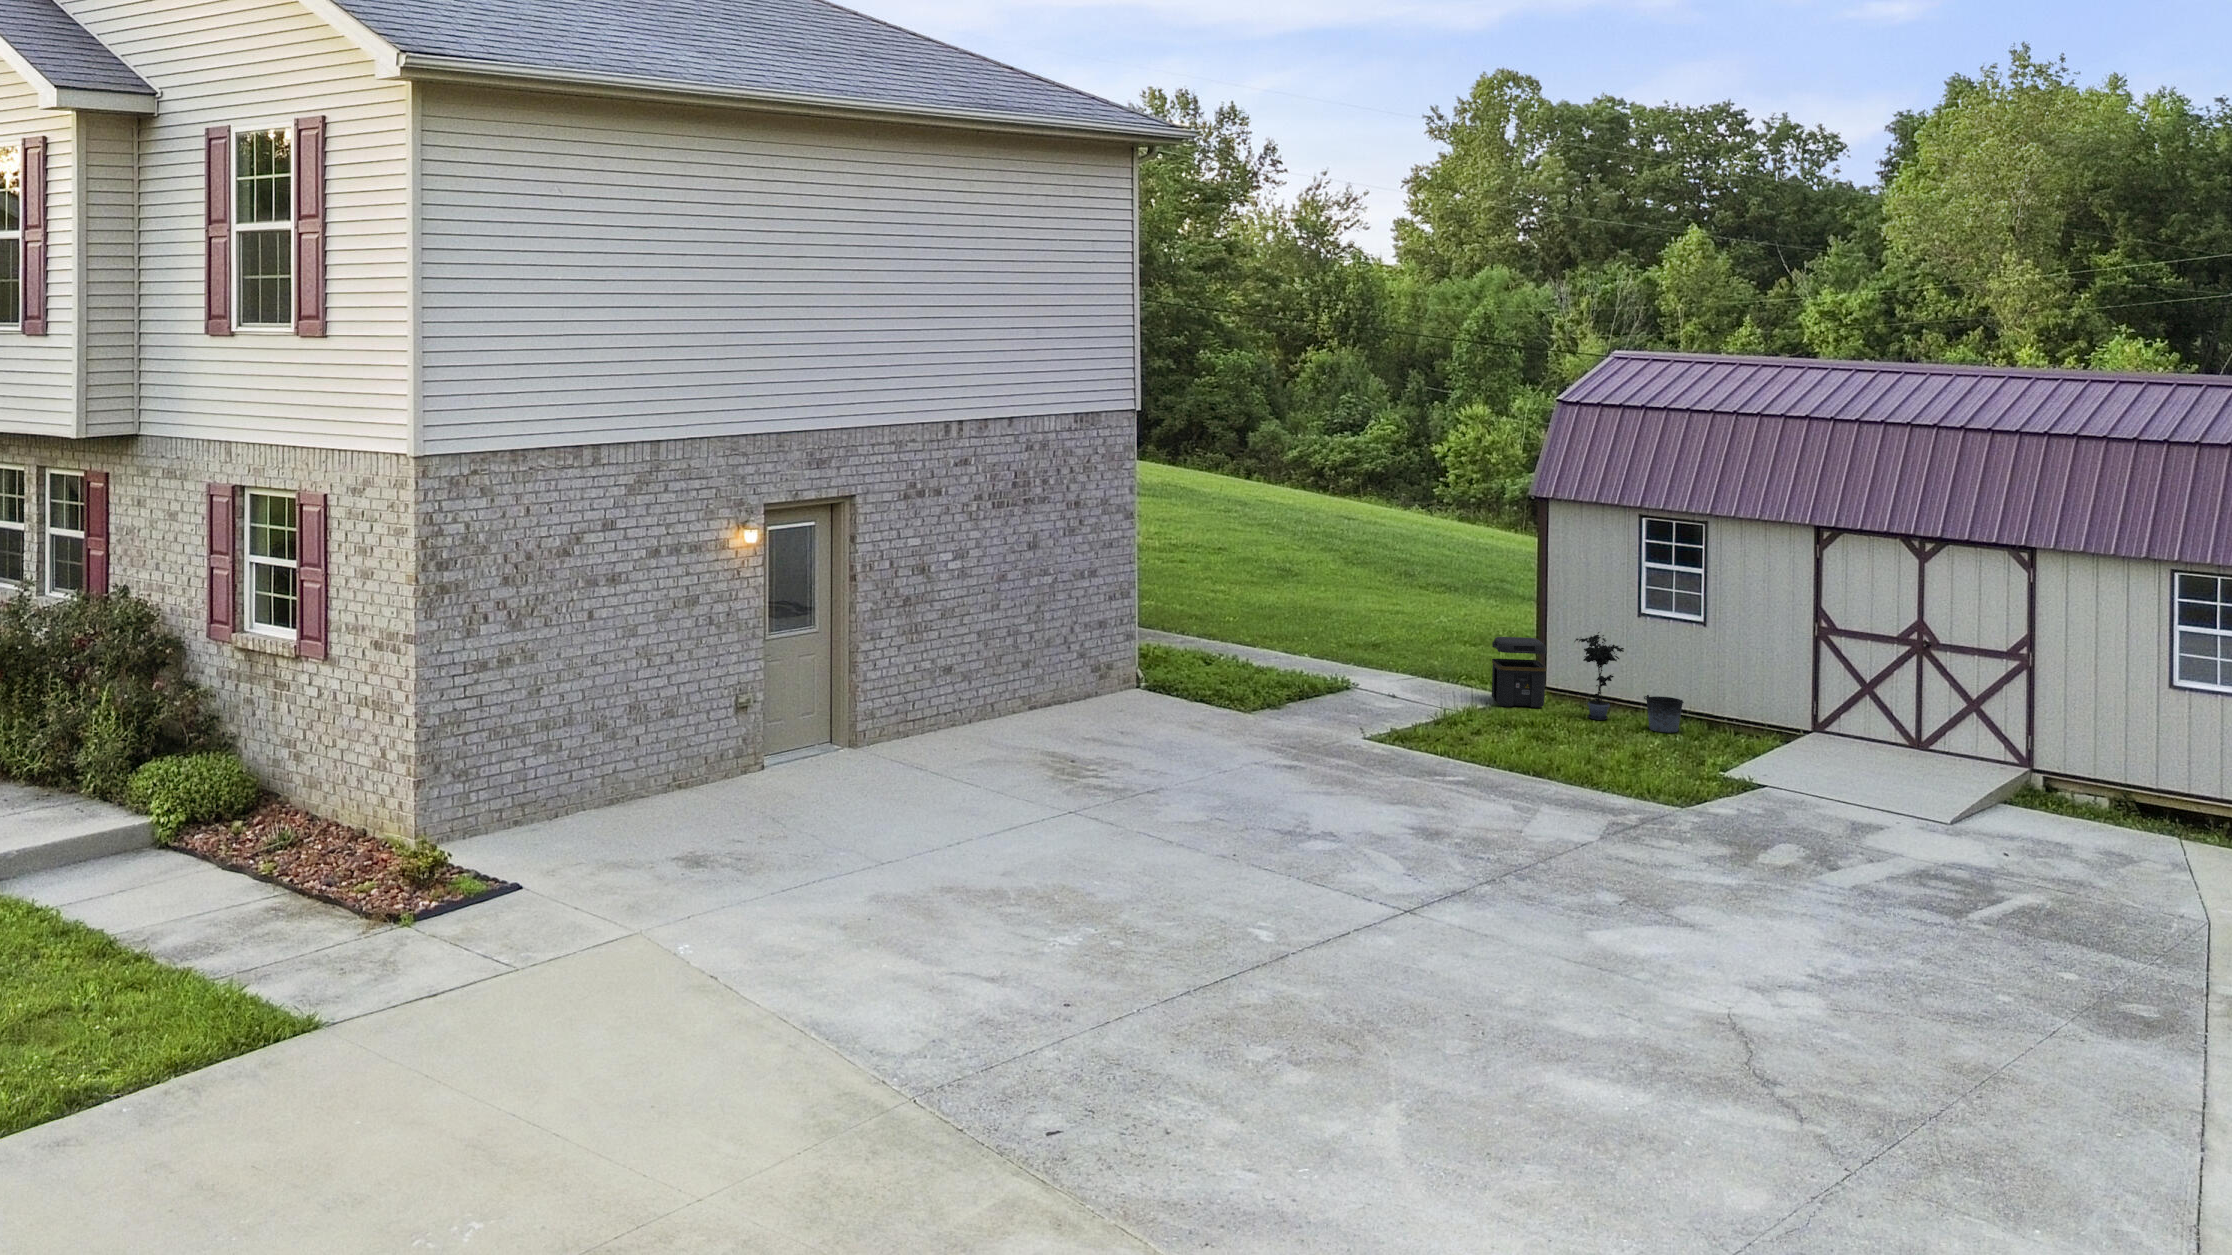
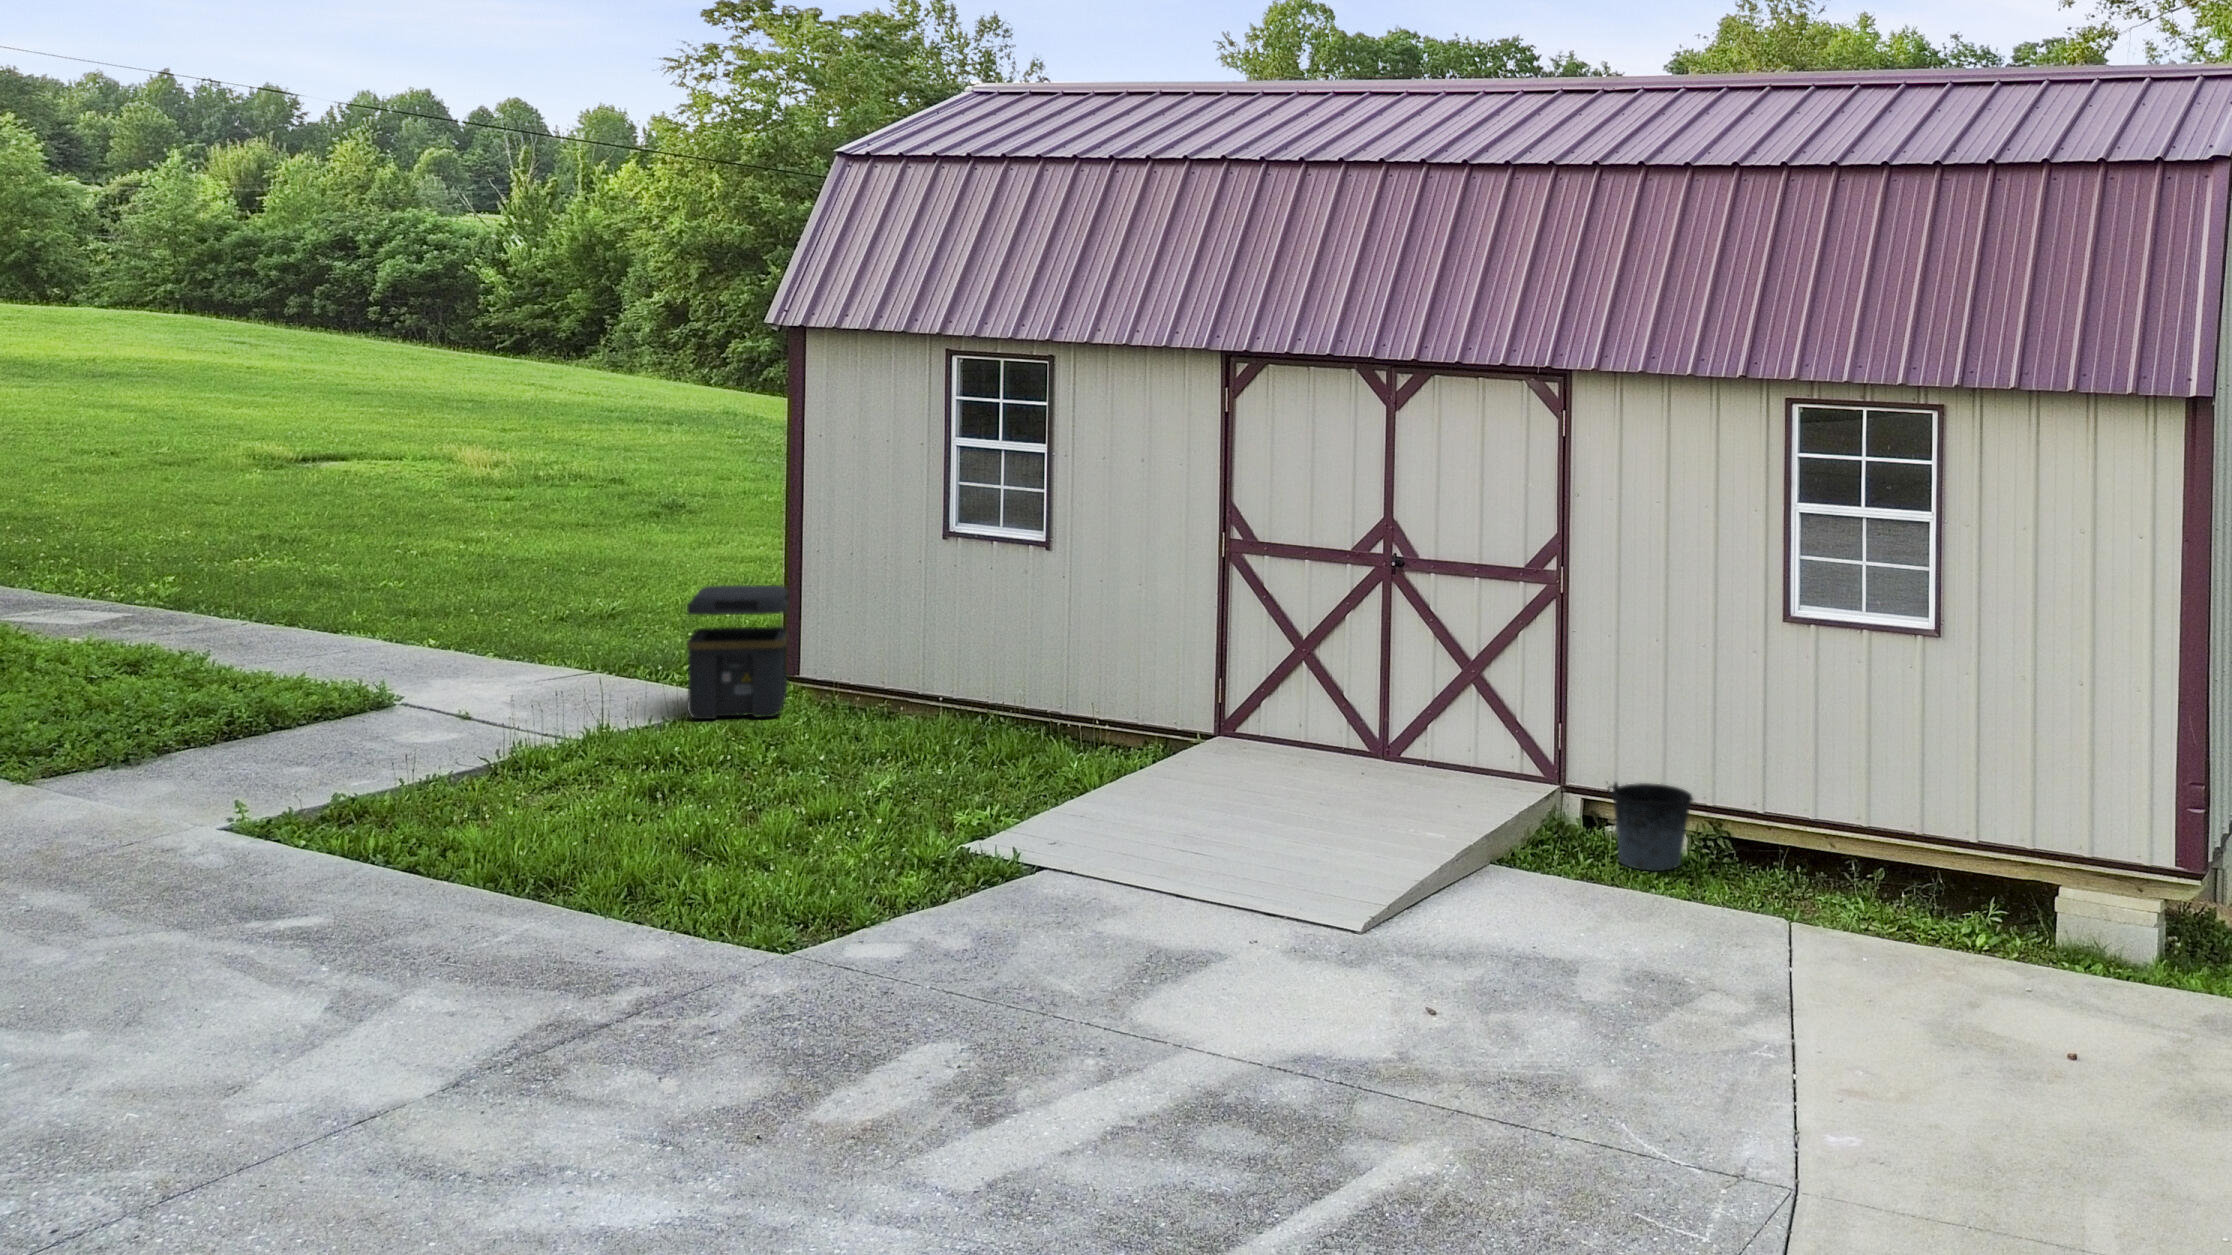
potted plant: present [1574,632,1624,720] -> none [826,566,907,736]
bucket: present [1644,695,1684,733] -> present [1608,783,1693,871]

